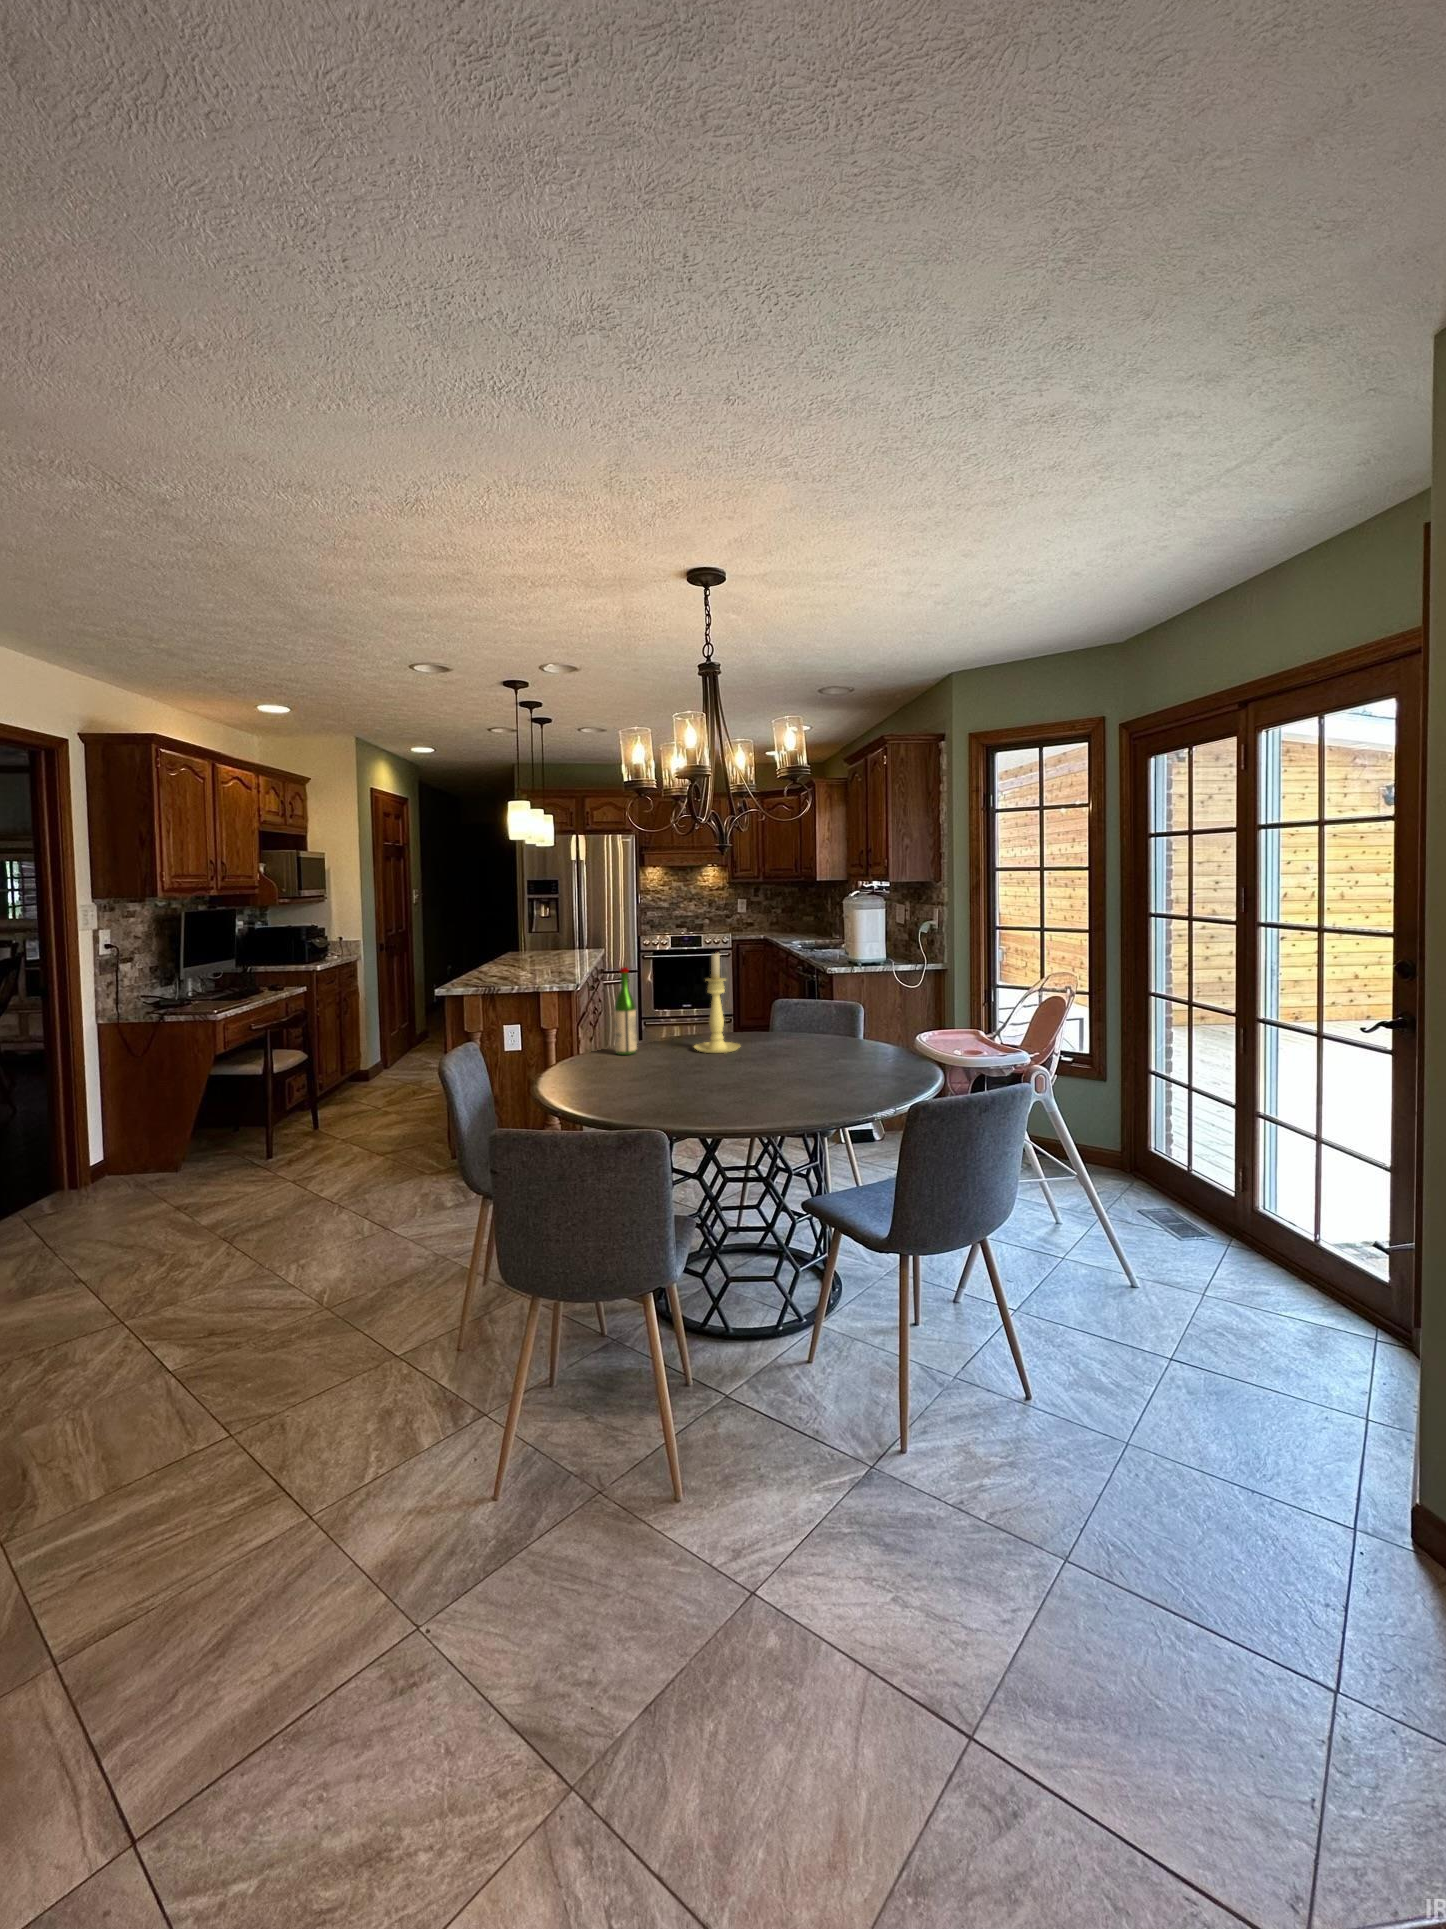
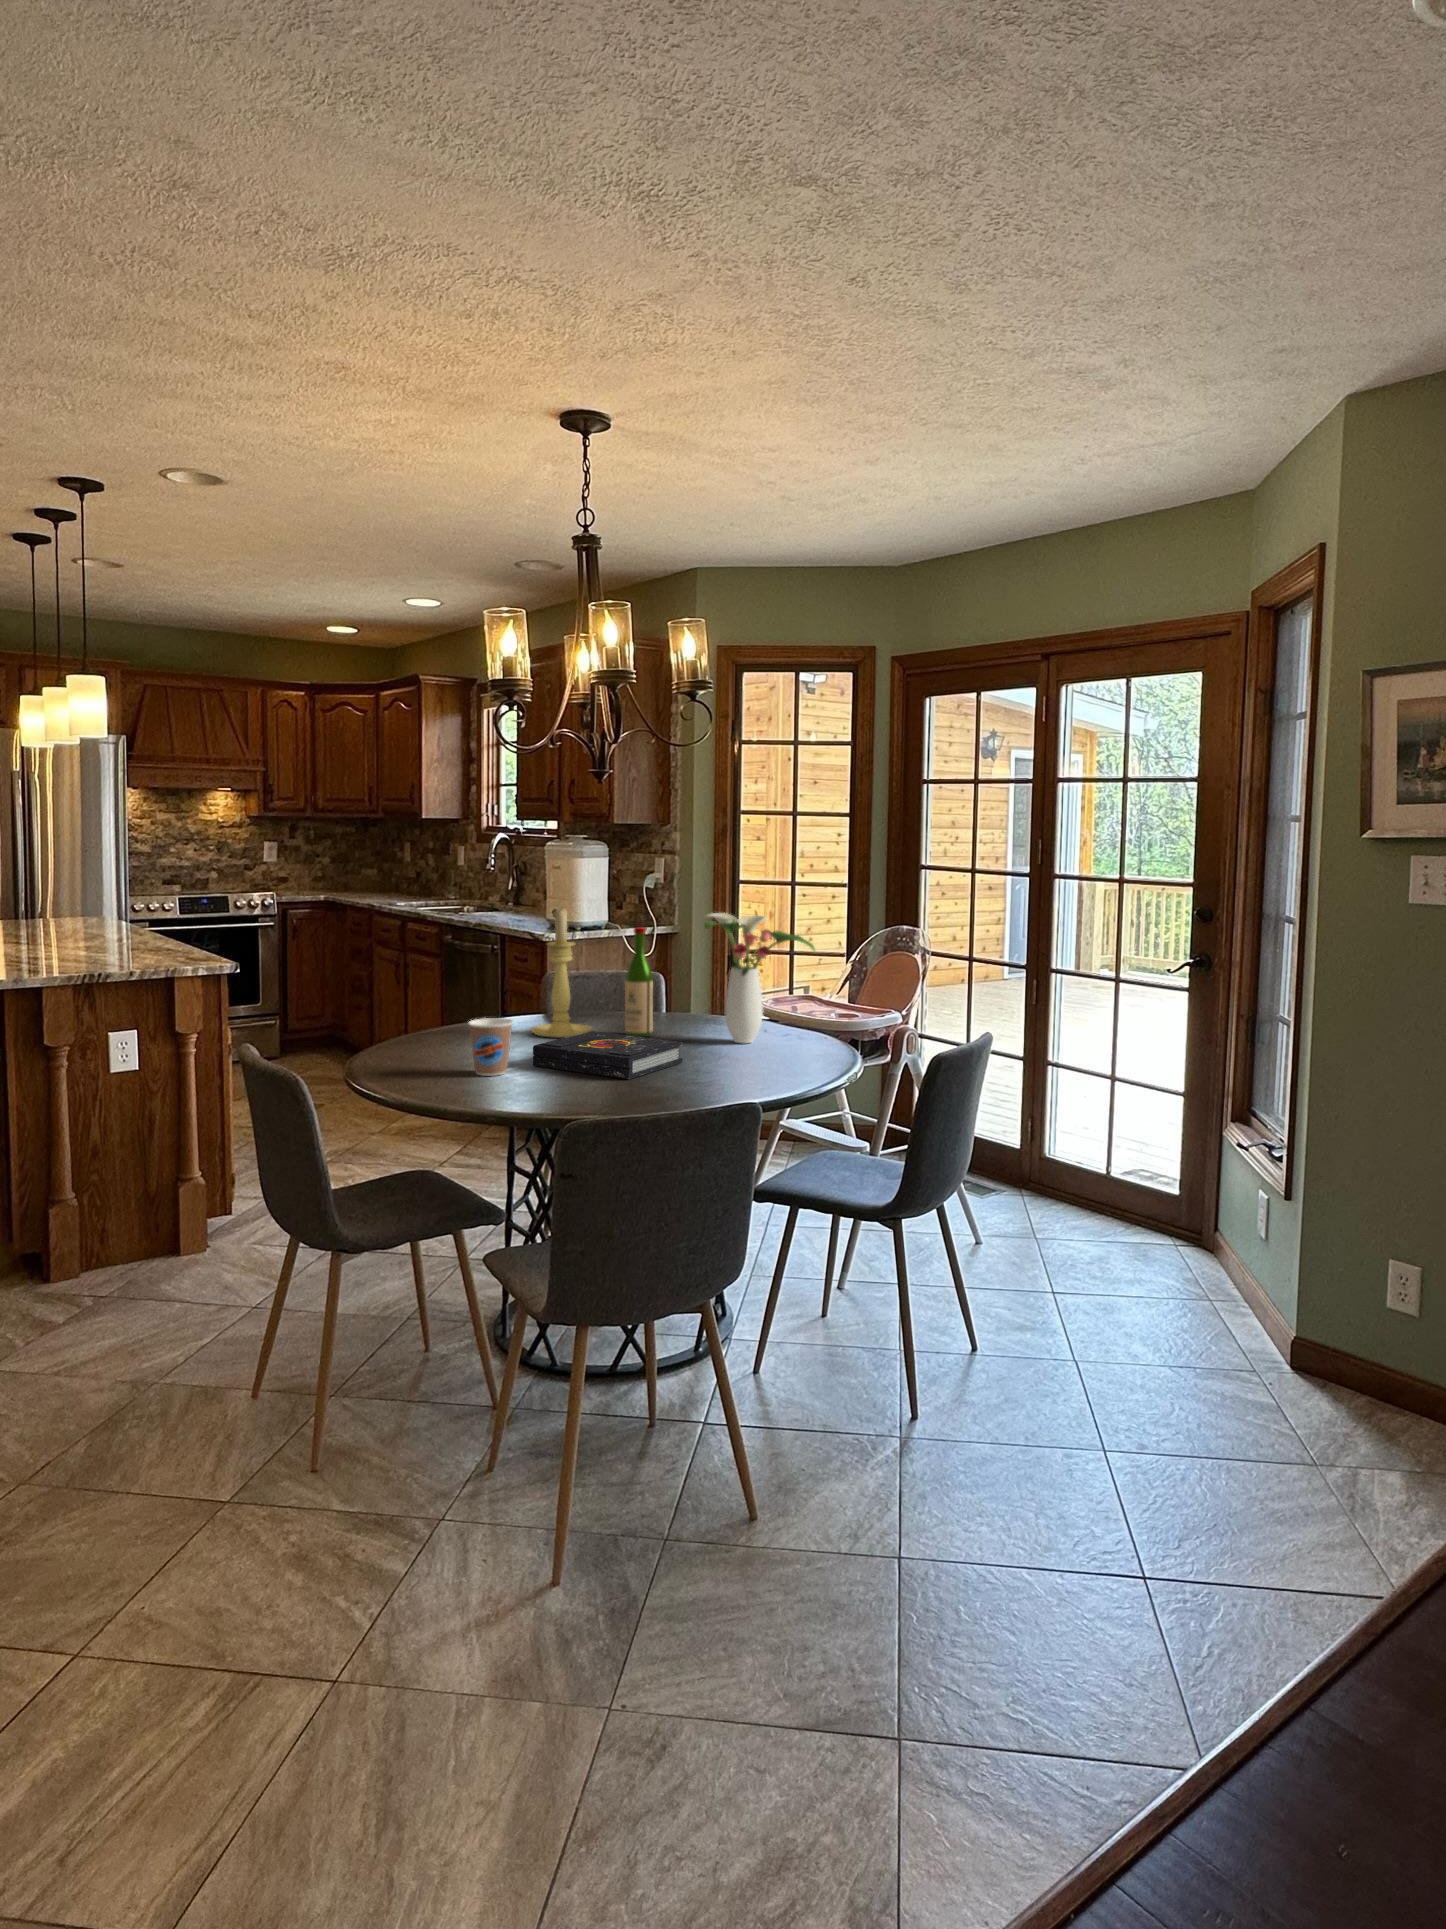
flower arrangement: none [780,958,878,1071] -> present [704,913,815,1043]
wine bottle: present [614,967,637,1055] -> present [625,927,653,1037]
coffee cup: none [583,1034,617,1078] -> present [468,1018,513,1076]
book: none [639,1050,746,1092] -> present [533,1031,682,1079]

